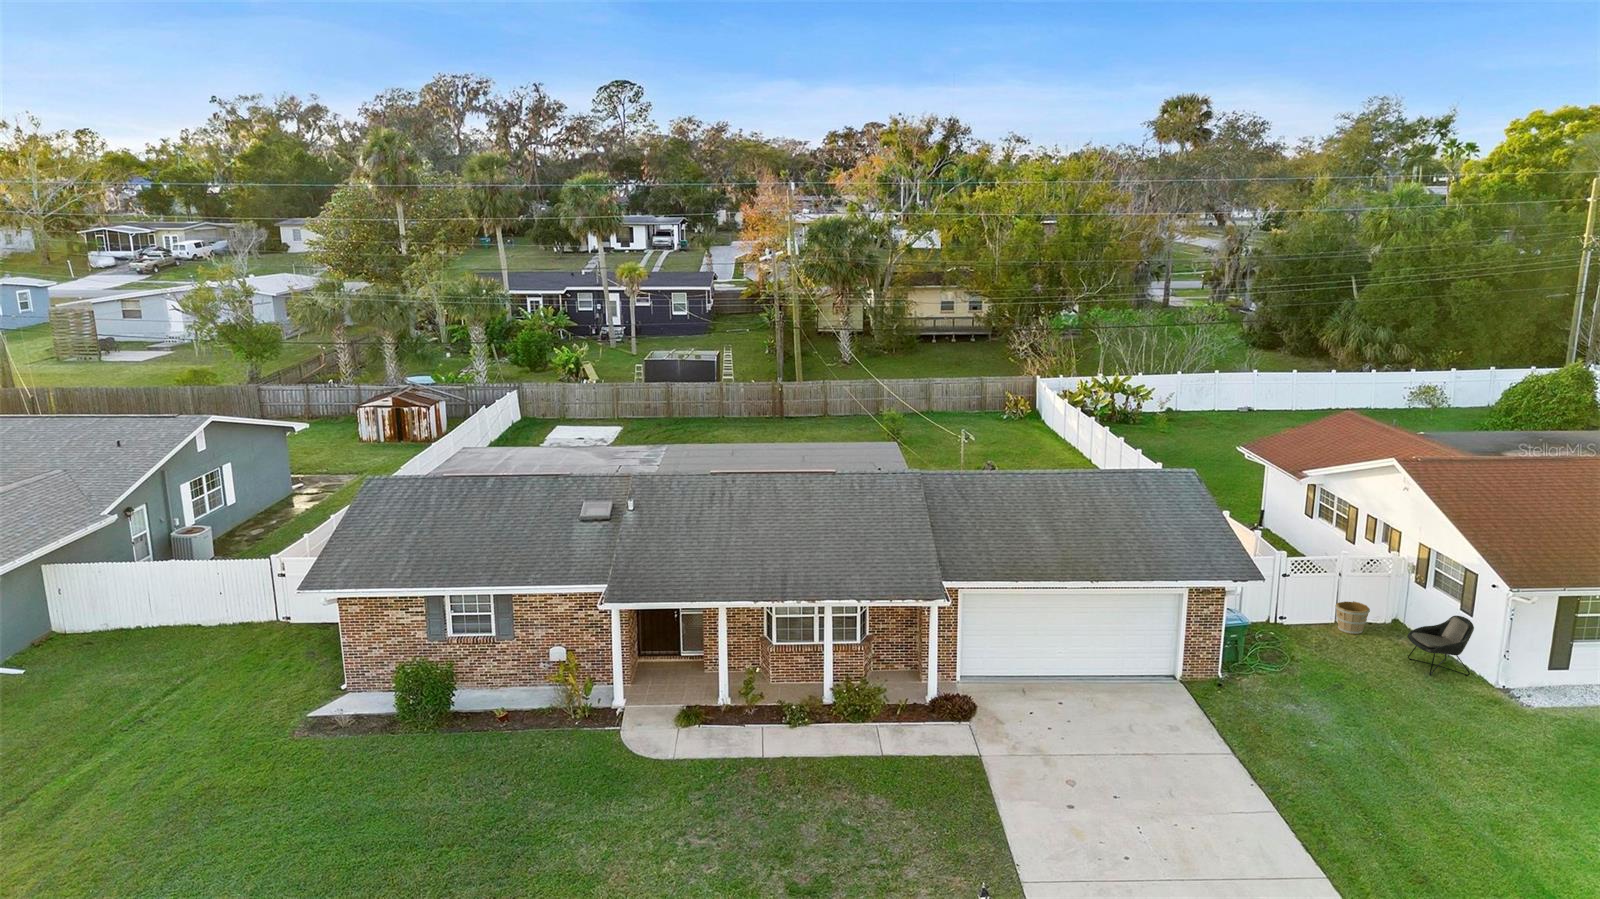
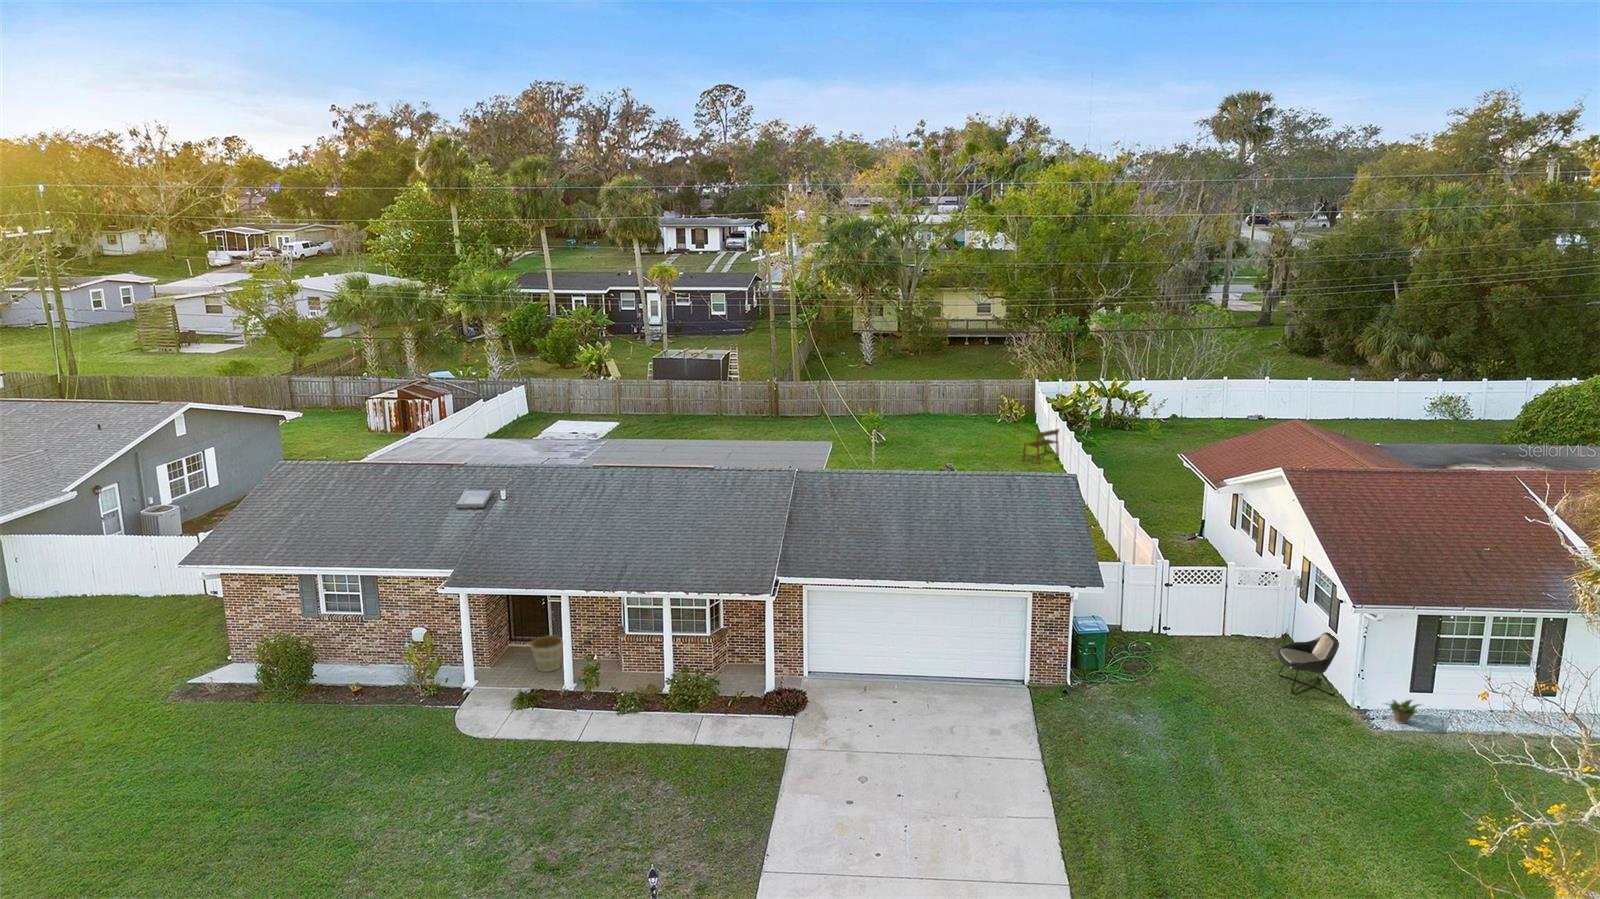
bench: none [1053,425,1089,460] -> present [1023,429,1059,463]
wooden bucket: present [1335,601,1370,634] -> present [530,635,563,672]
decorative plant: none [1524,676,1564,700] -> present [1386,700,1420,724]

